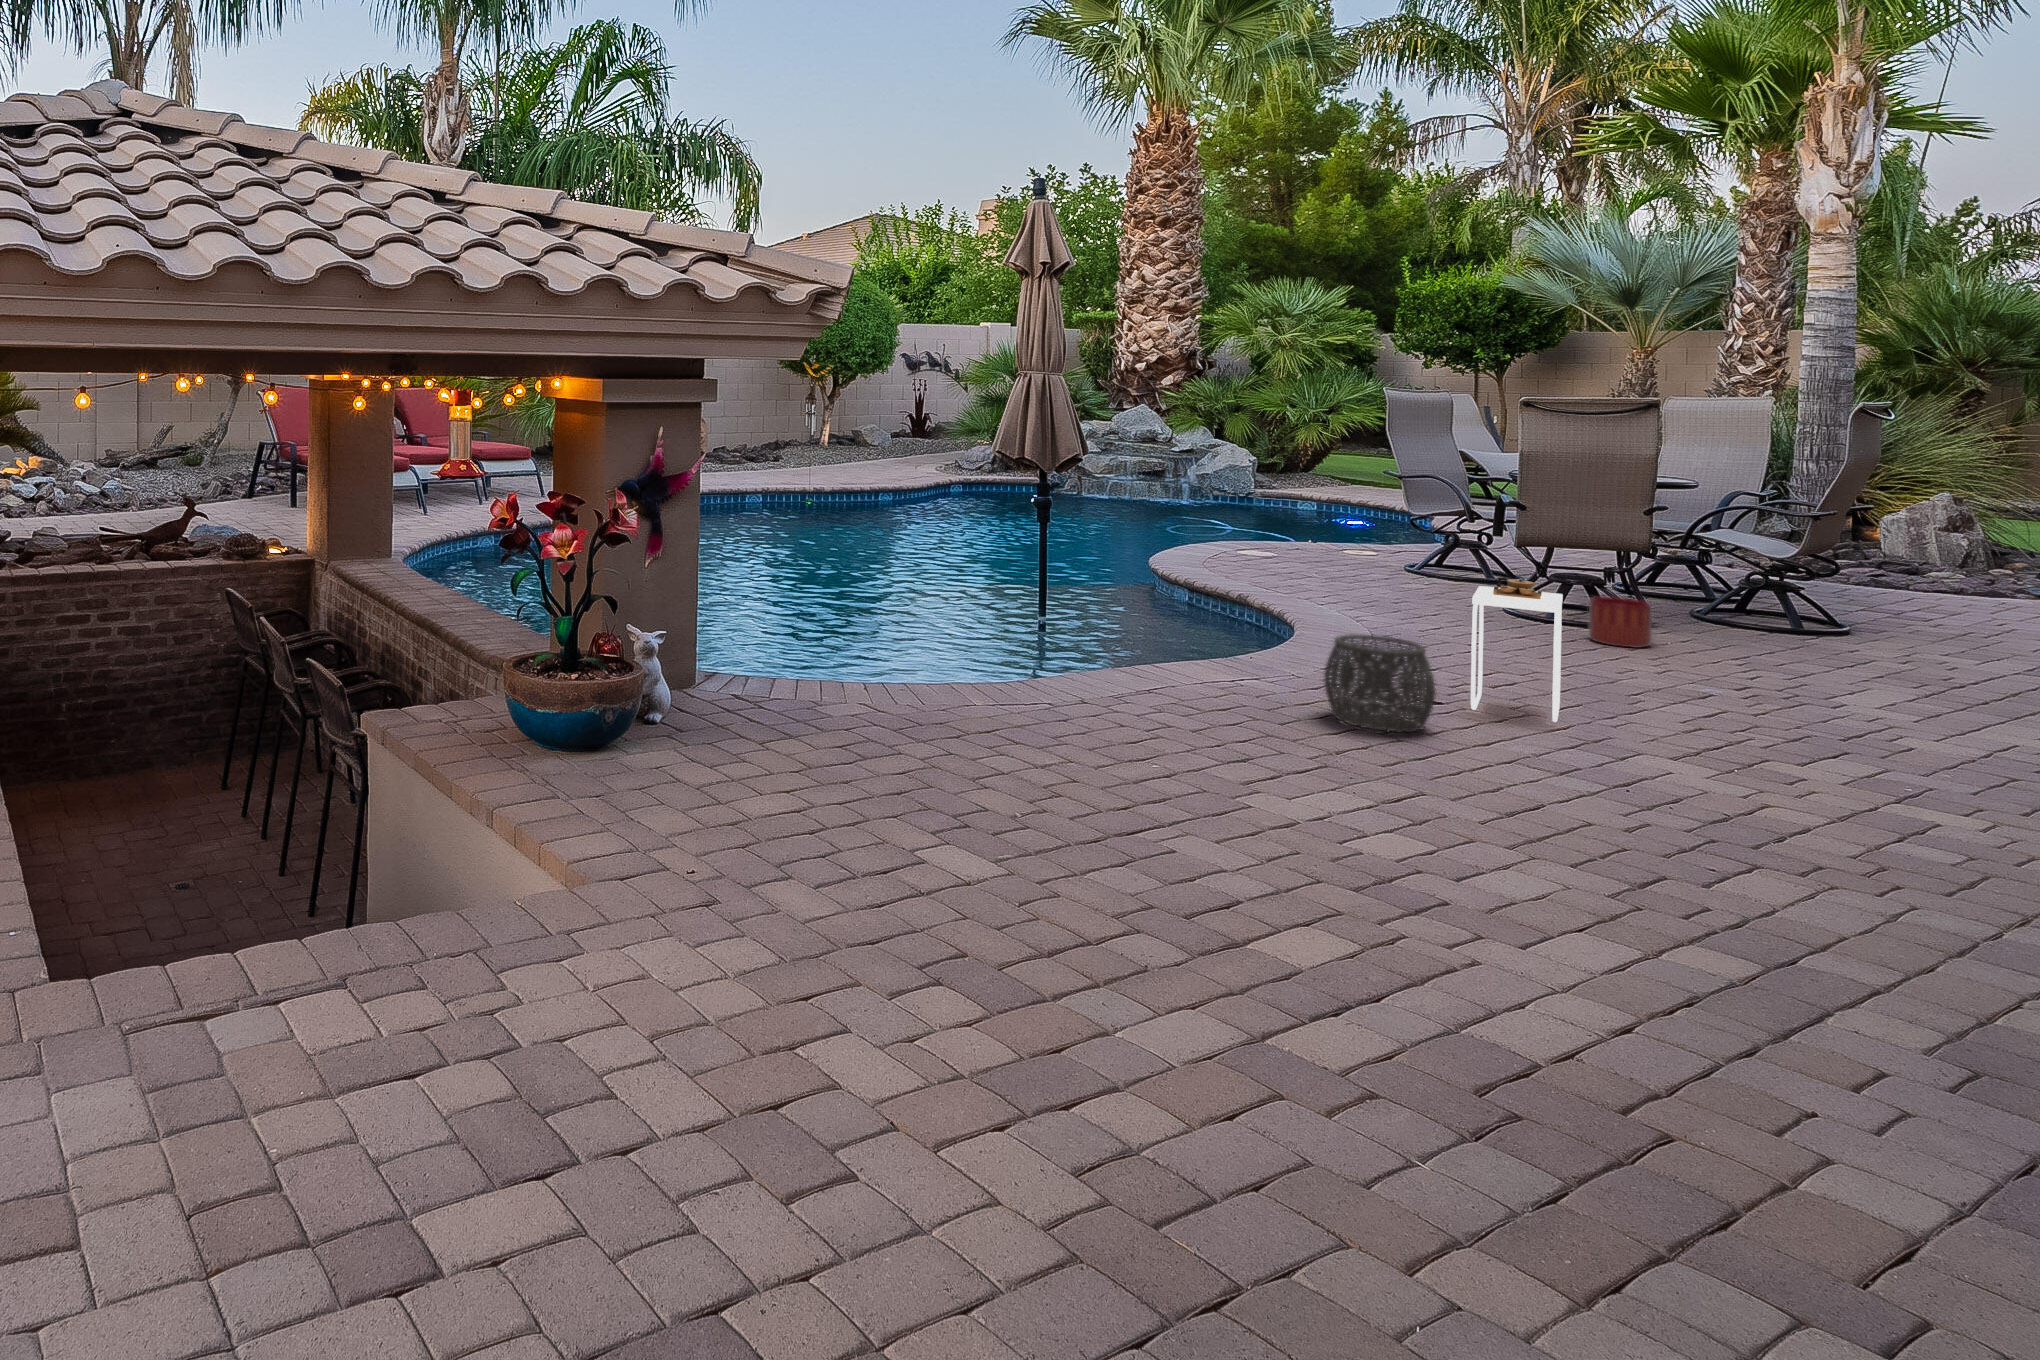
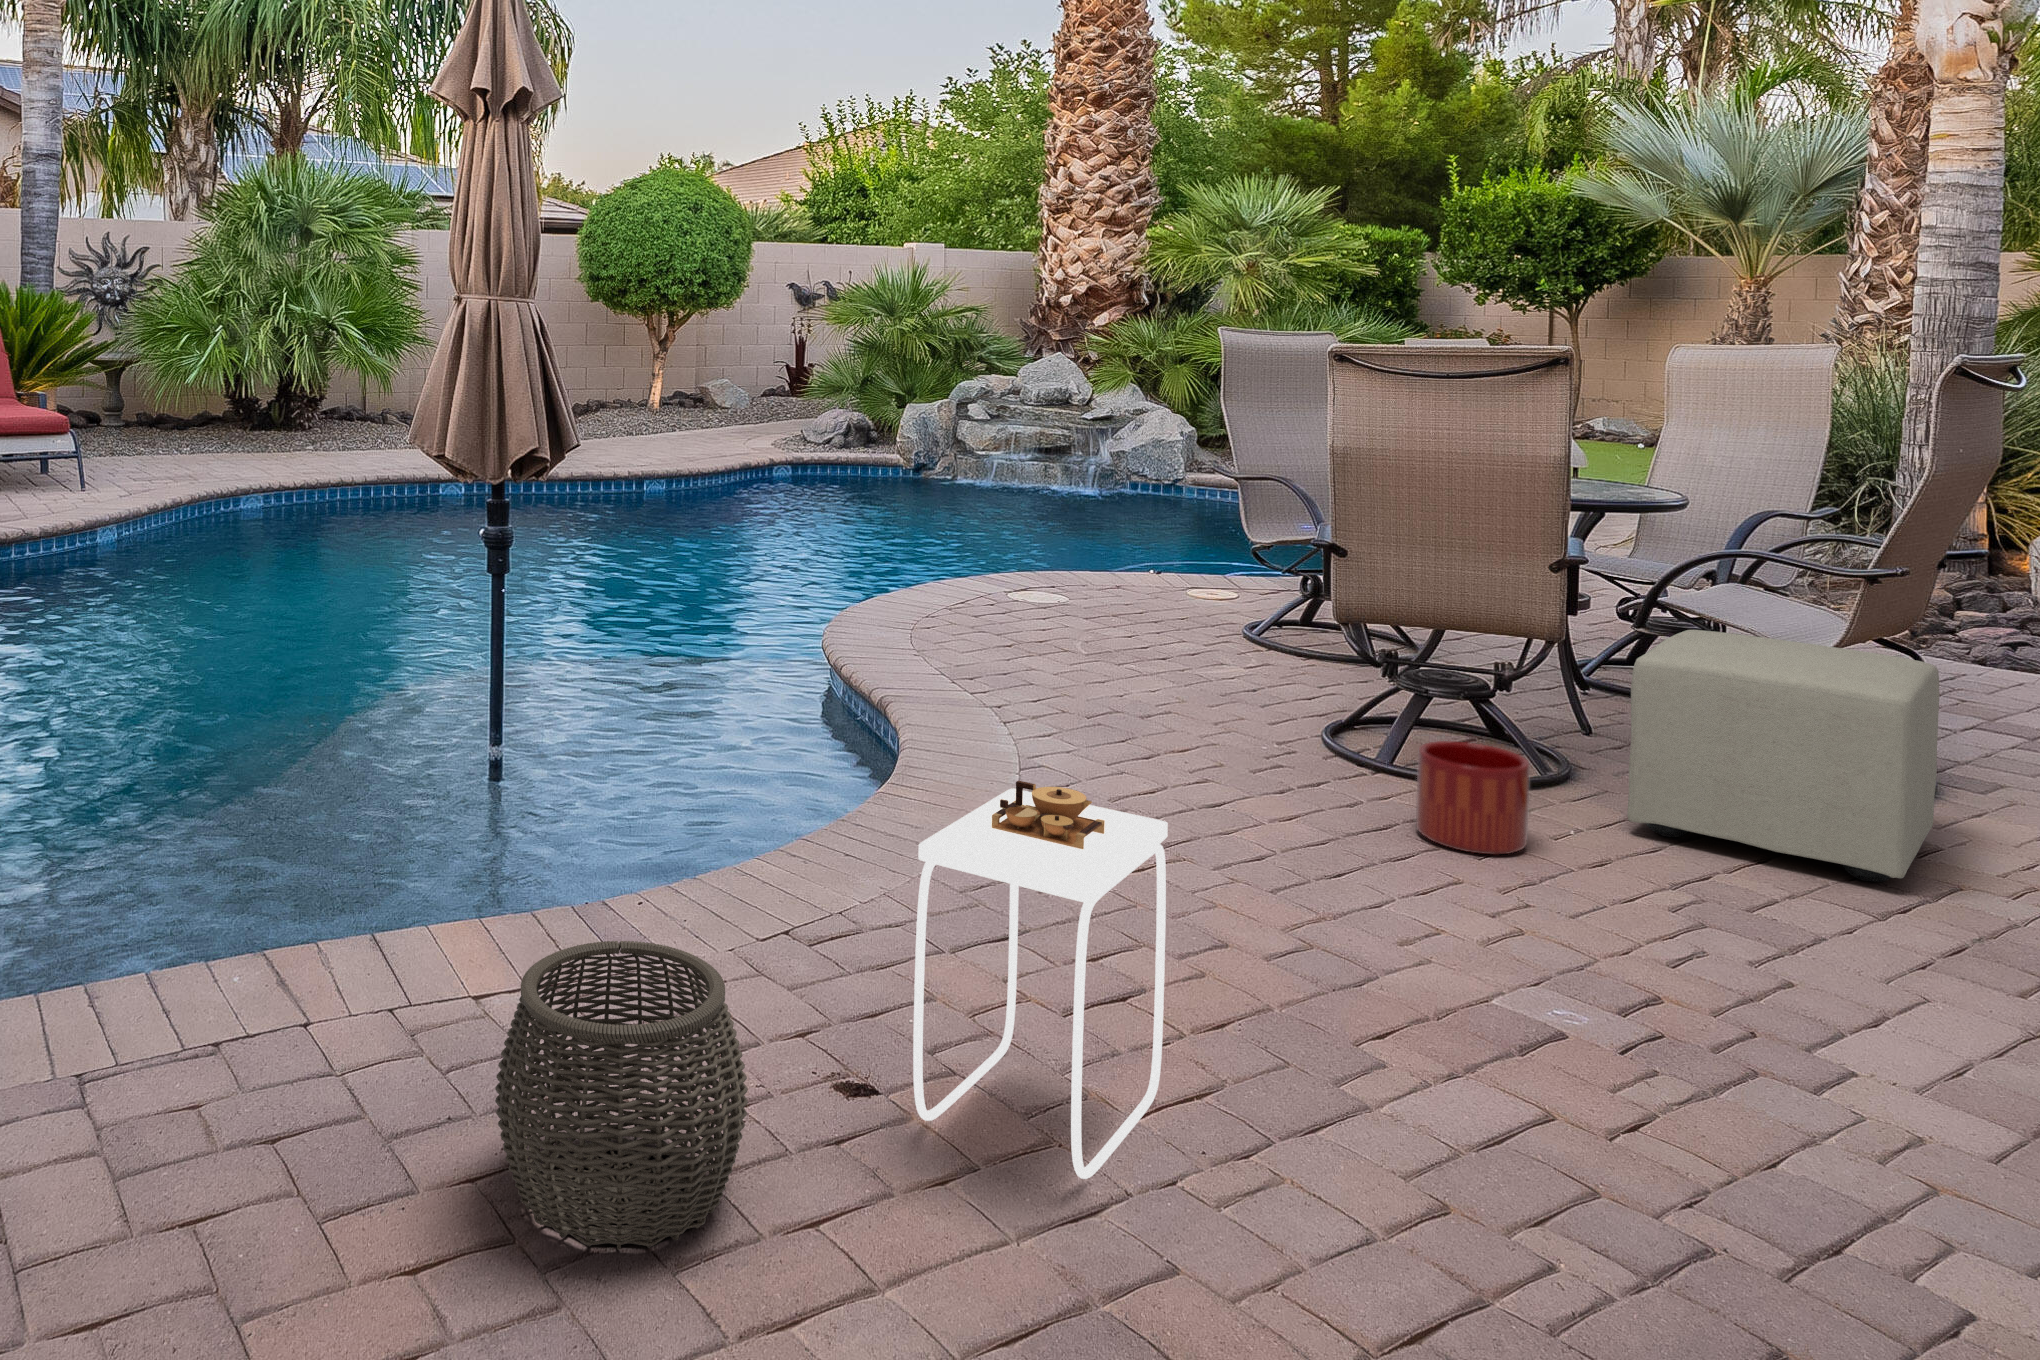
ottoman: none [1698,544,1859,657] -> present [1627,630,1939,882]

